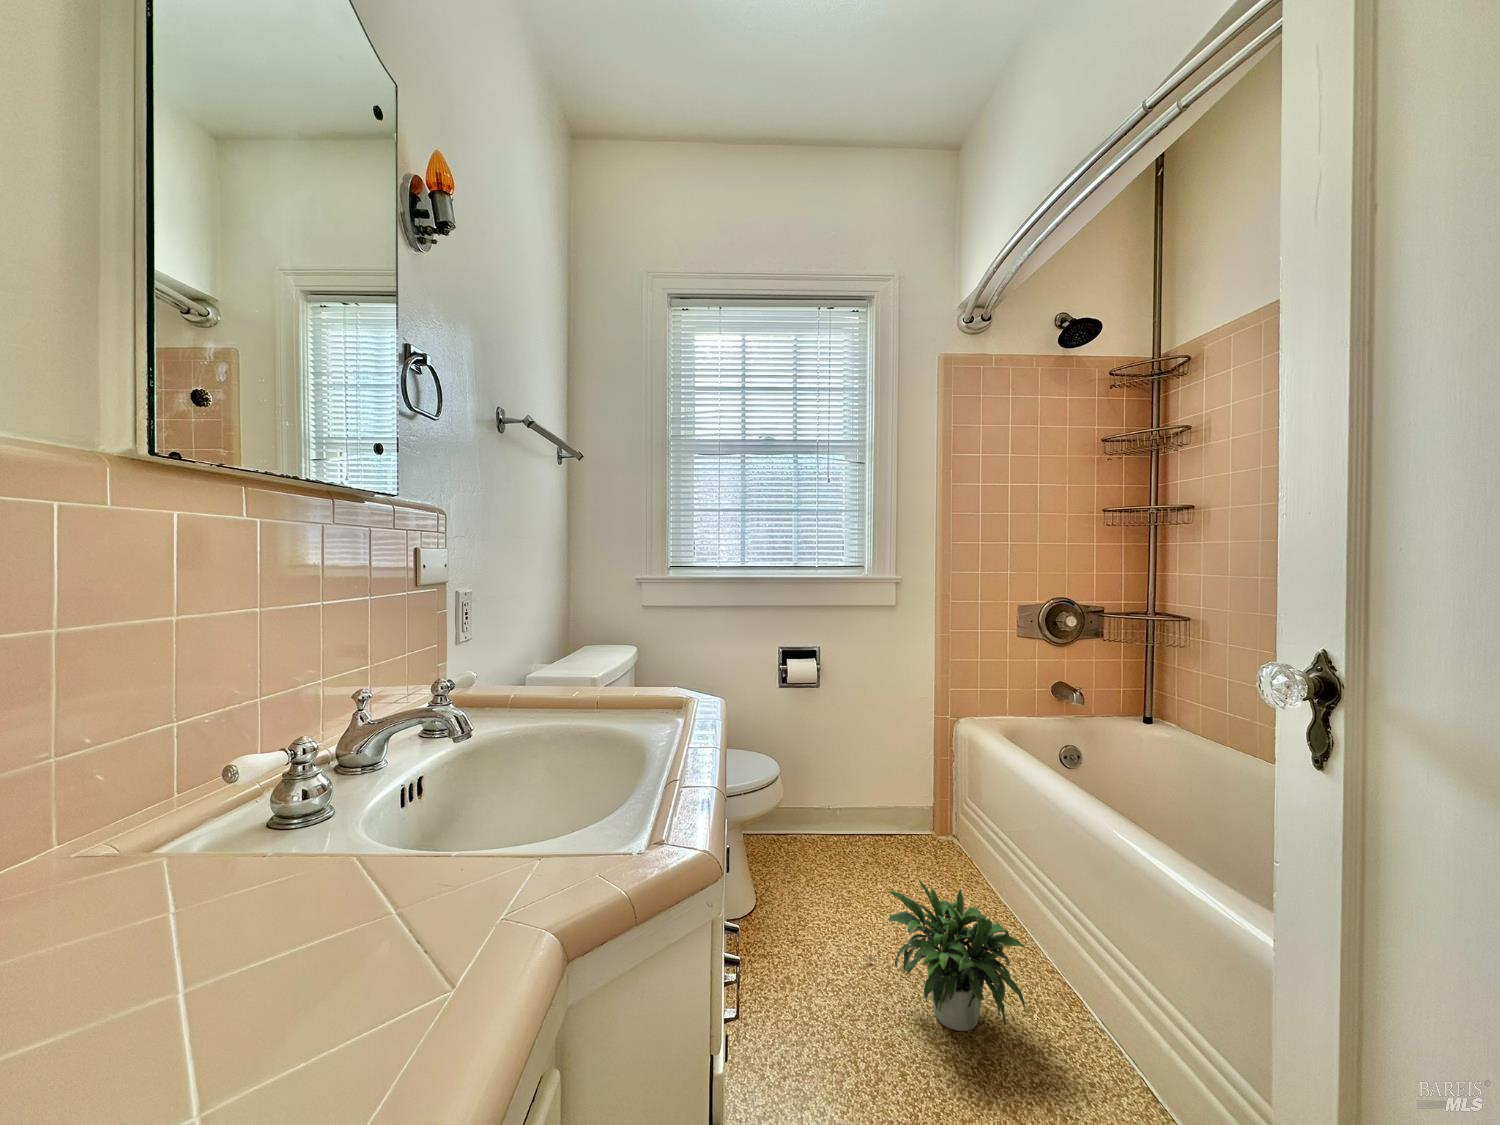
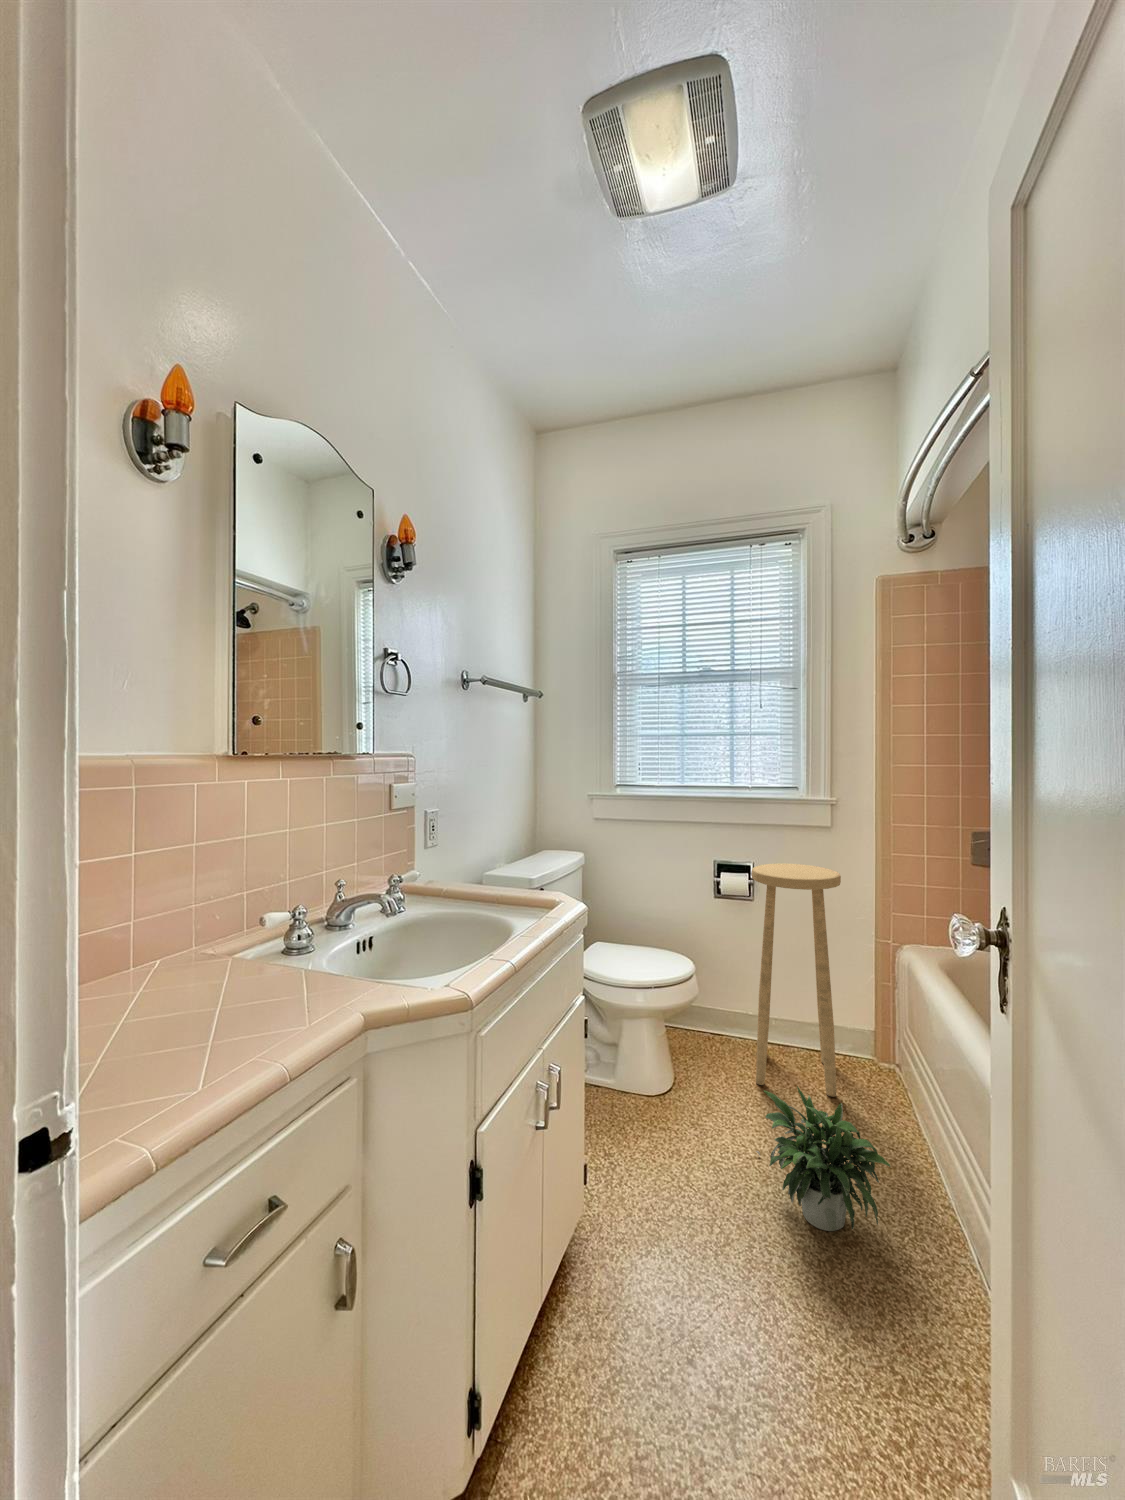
stool: none [825,644,916,881] -> present [752,864,841,1097]

